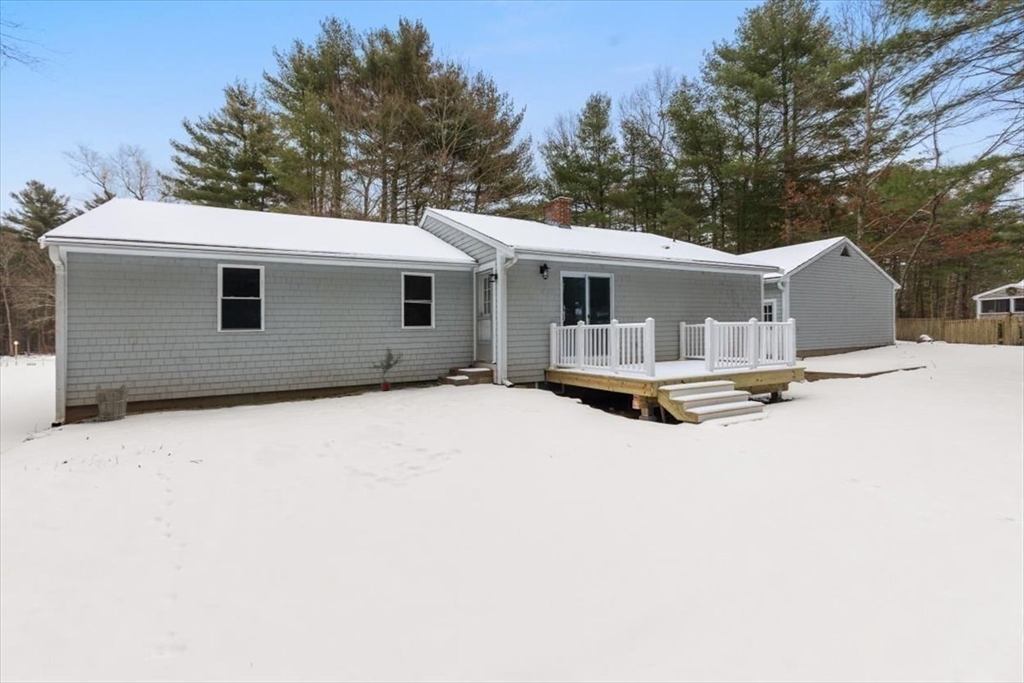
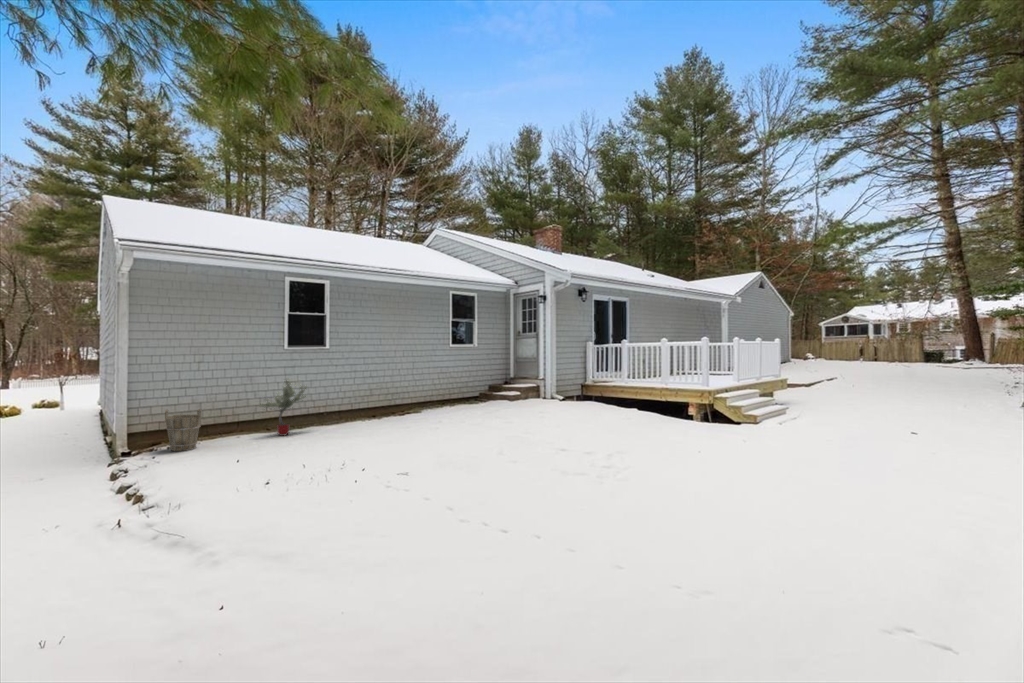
potted tree: present [370,349,403,391] -> present [260,381,307,436]

